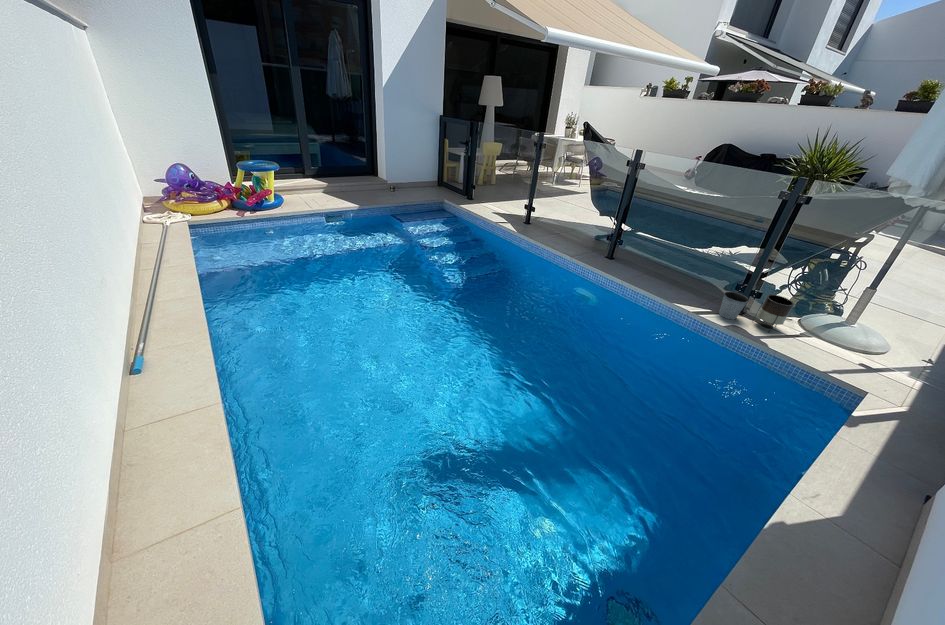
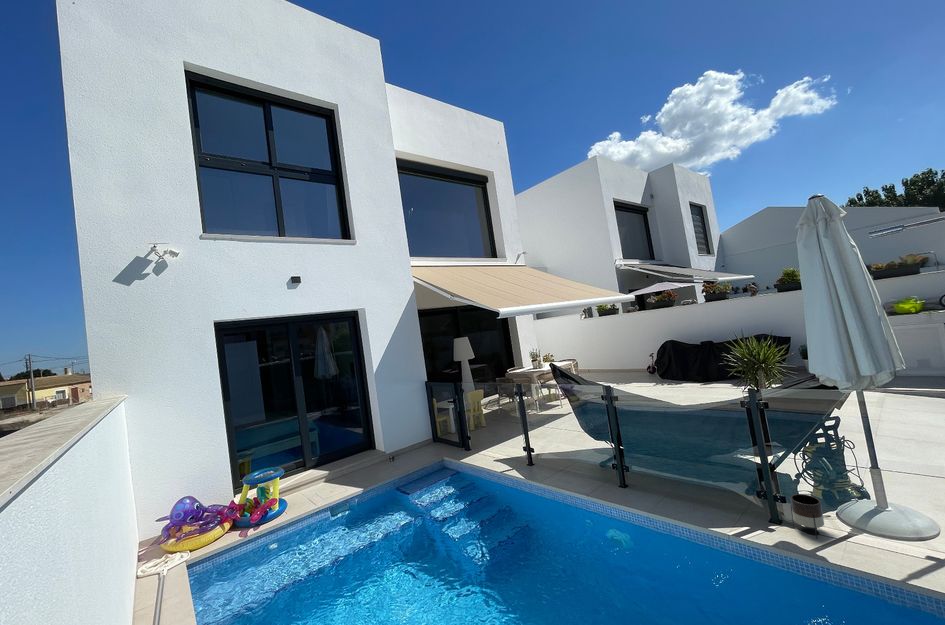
bucket: present [719,292,750,319] -> none [749,500,778,532]

